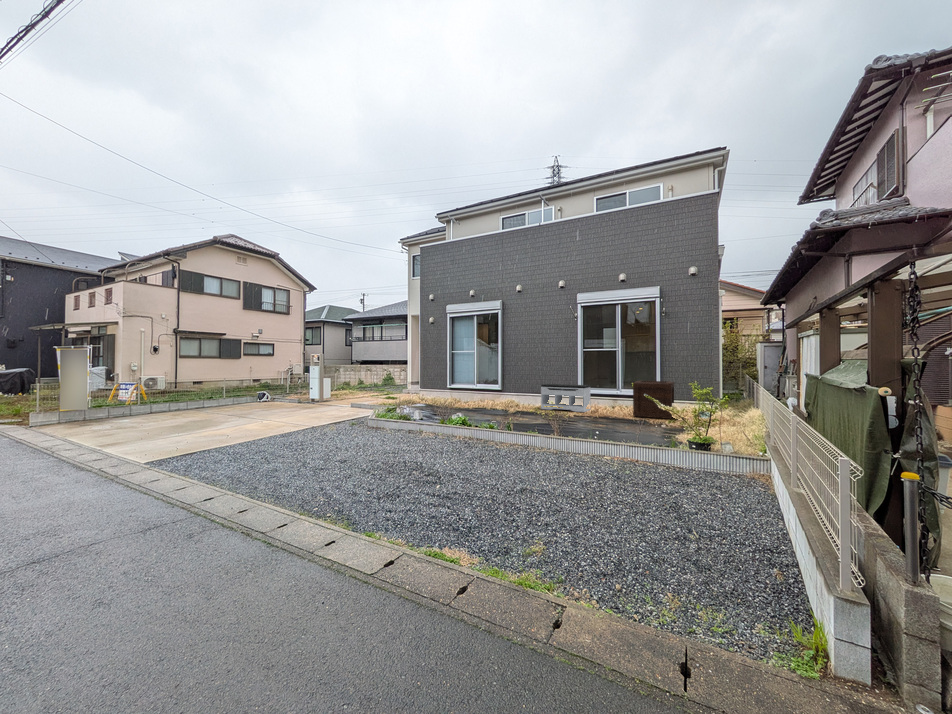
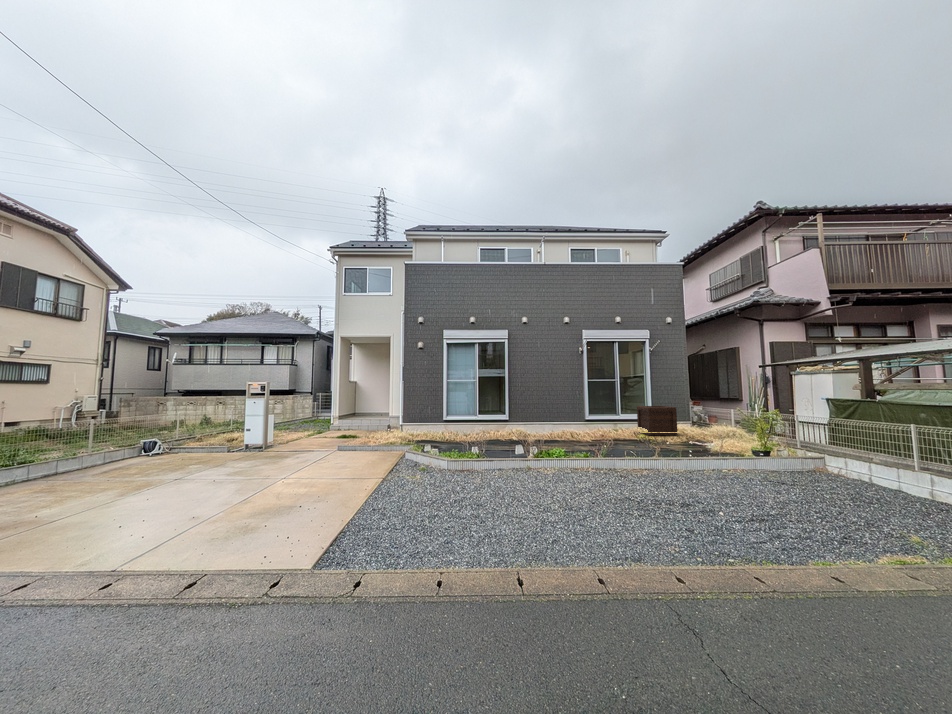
bench: present [541,384,590,412] -> none [559,411,604,436]

